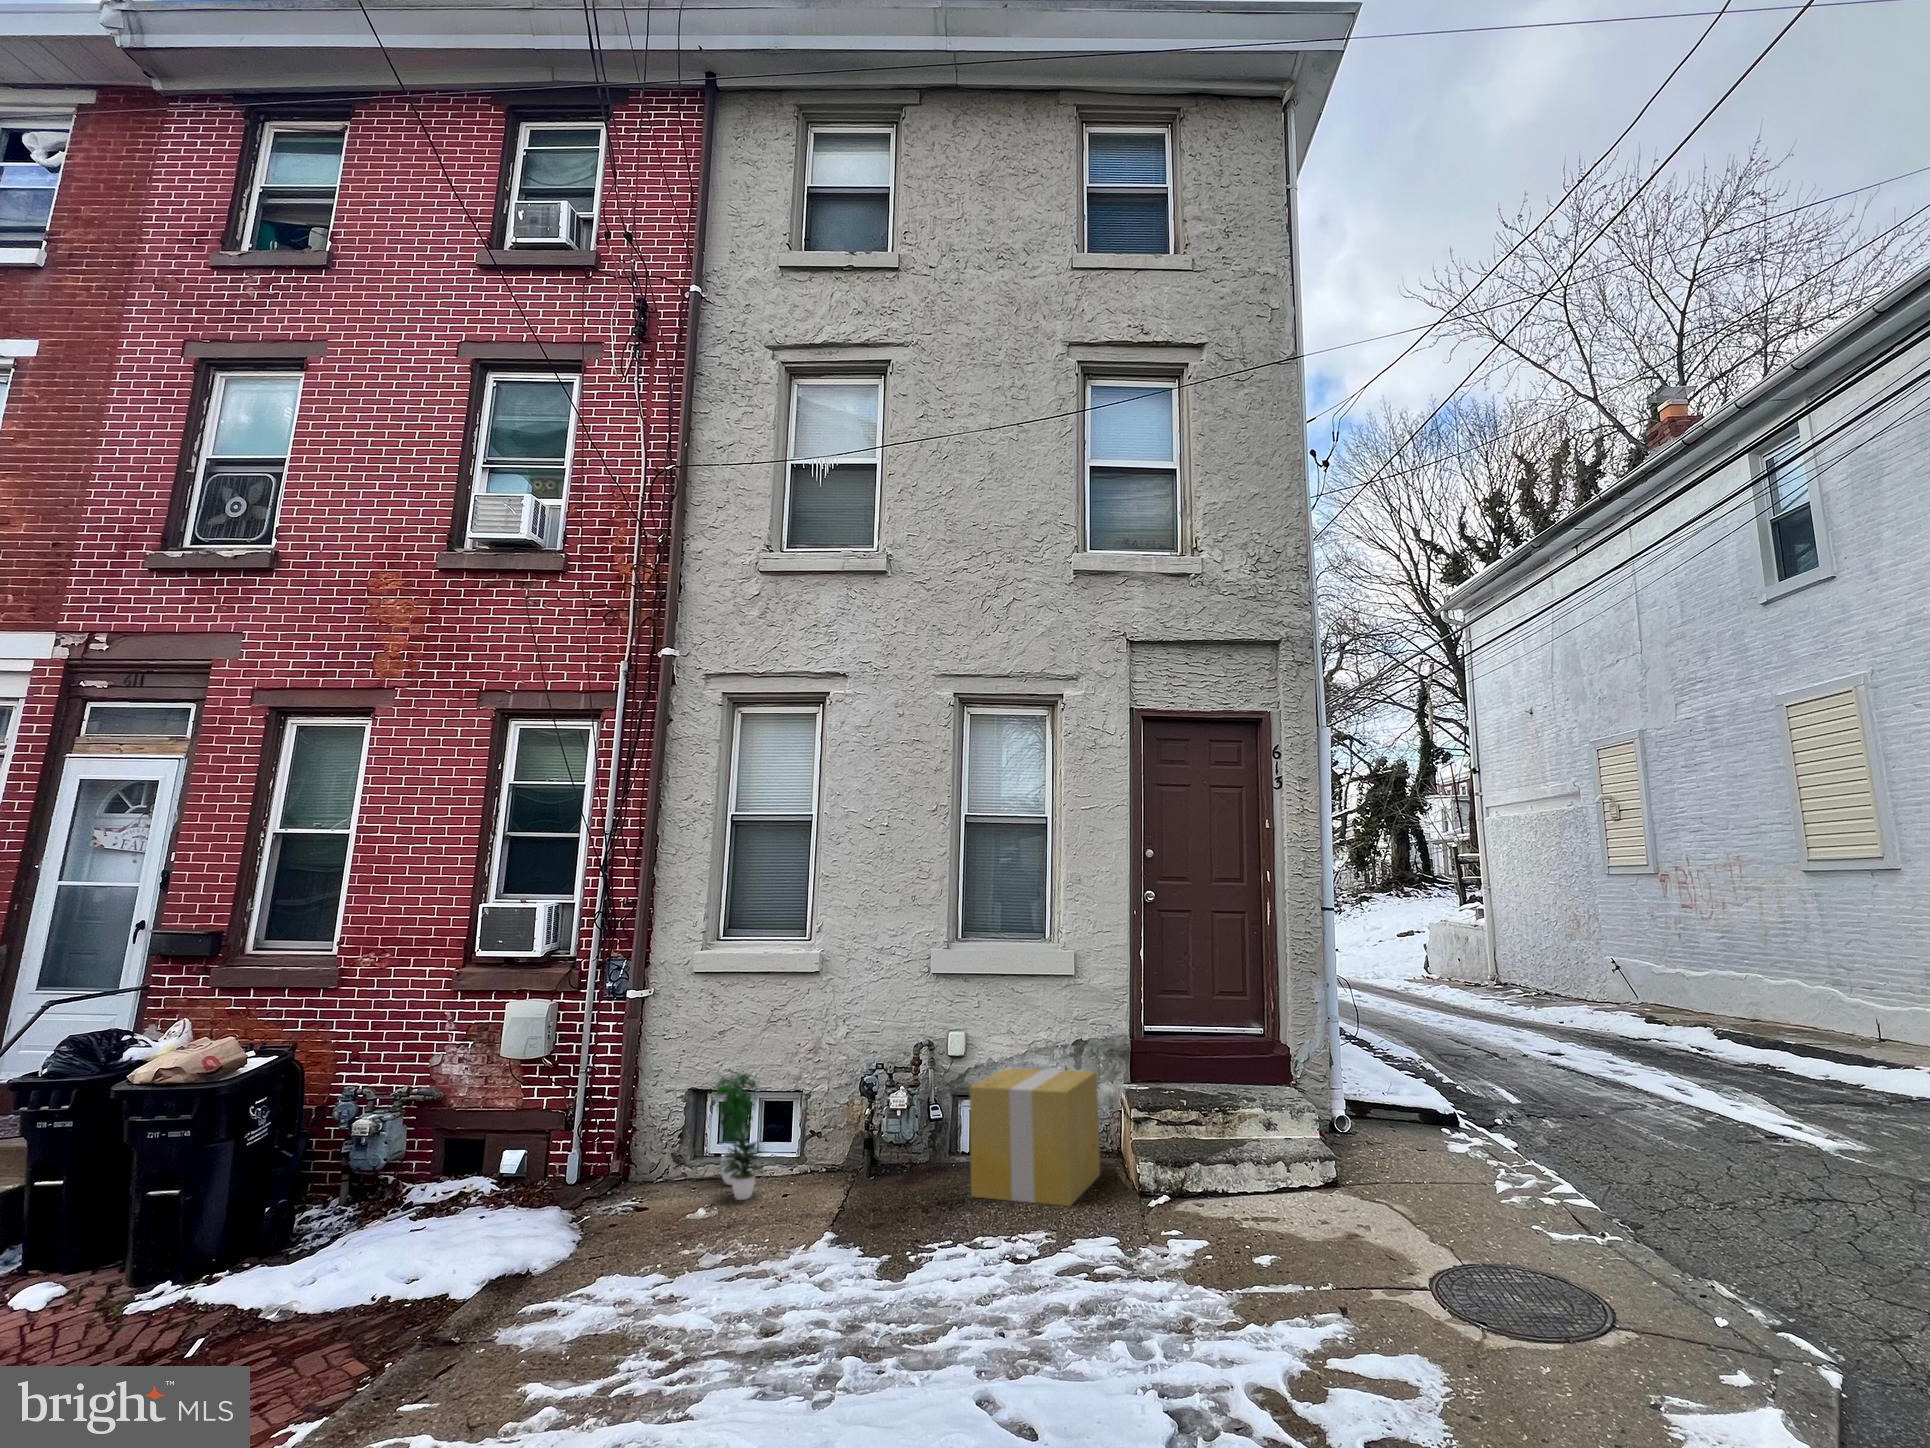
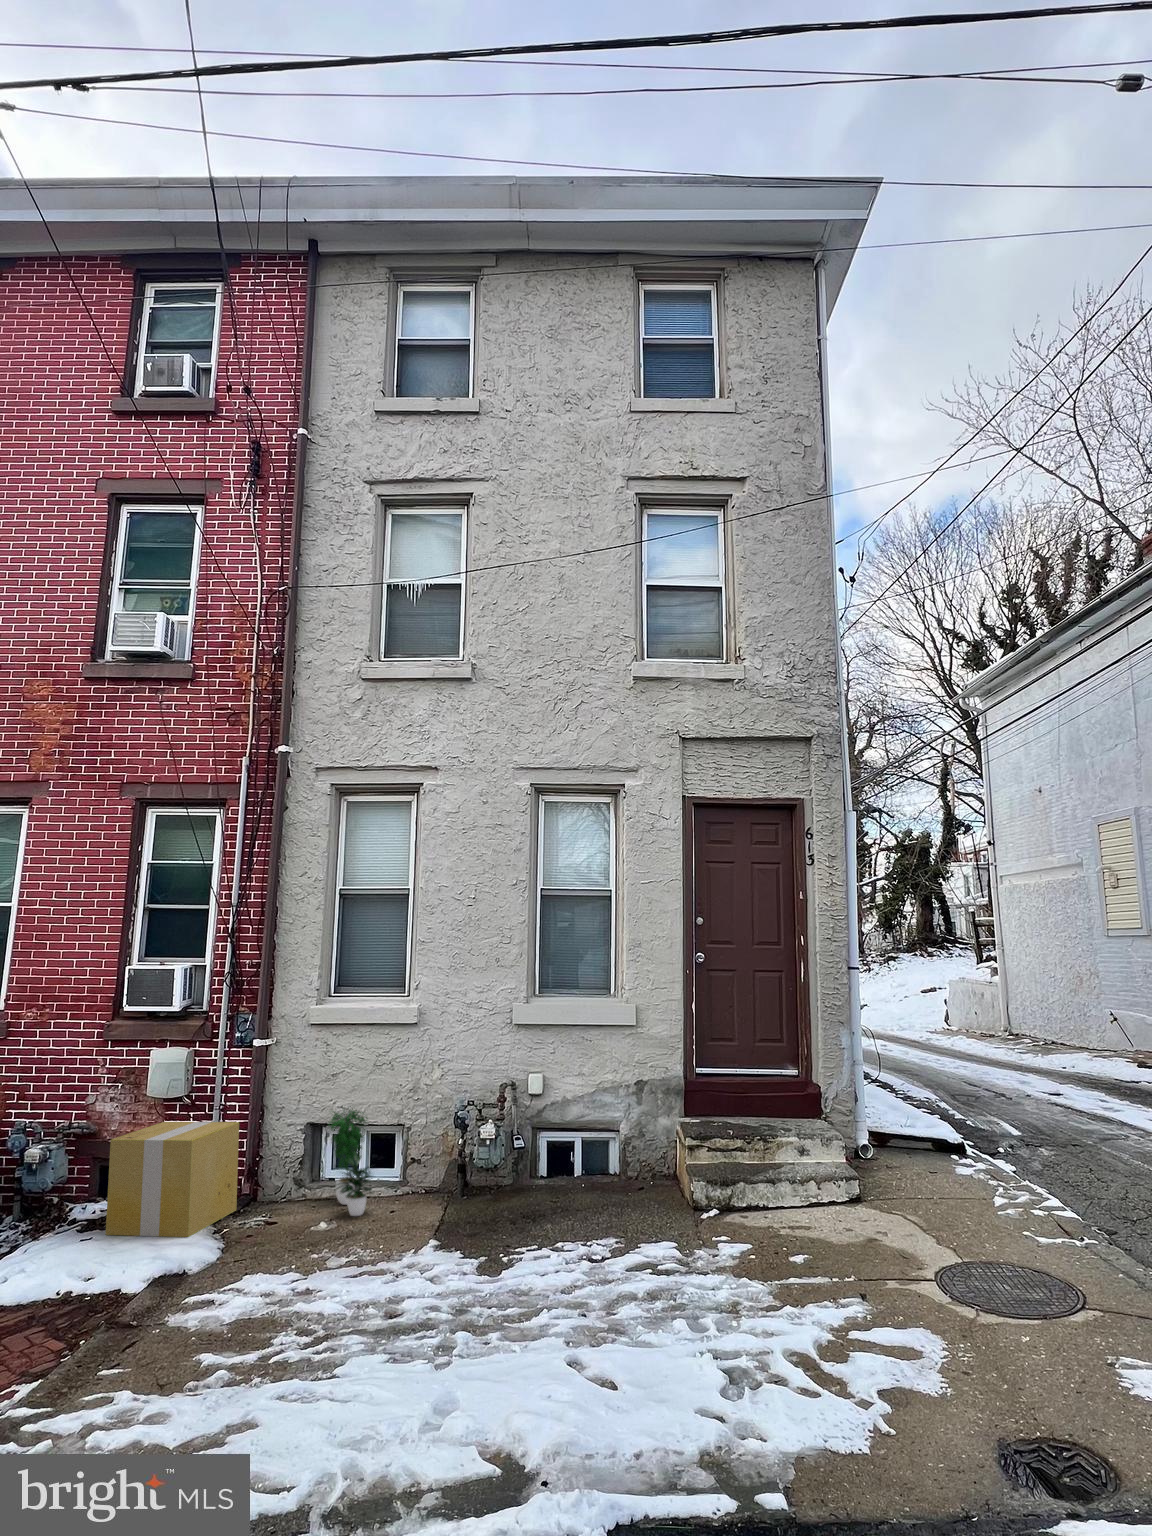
cardboard box: present [970,1069,1100,1206] -> present [106,1122,239,1237]

